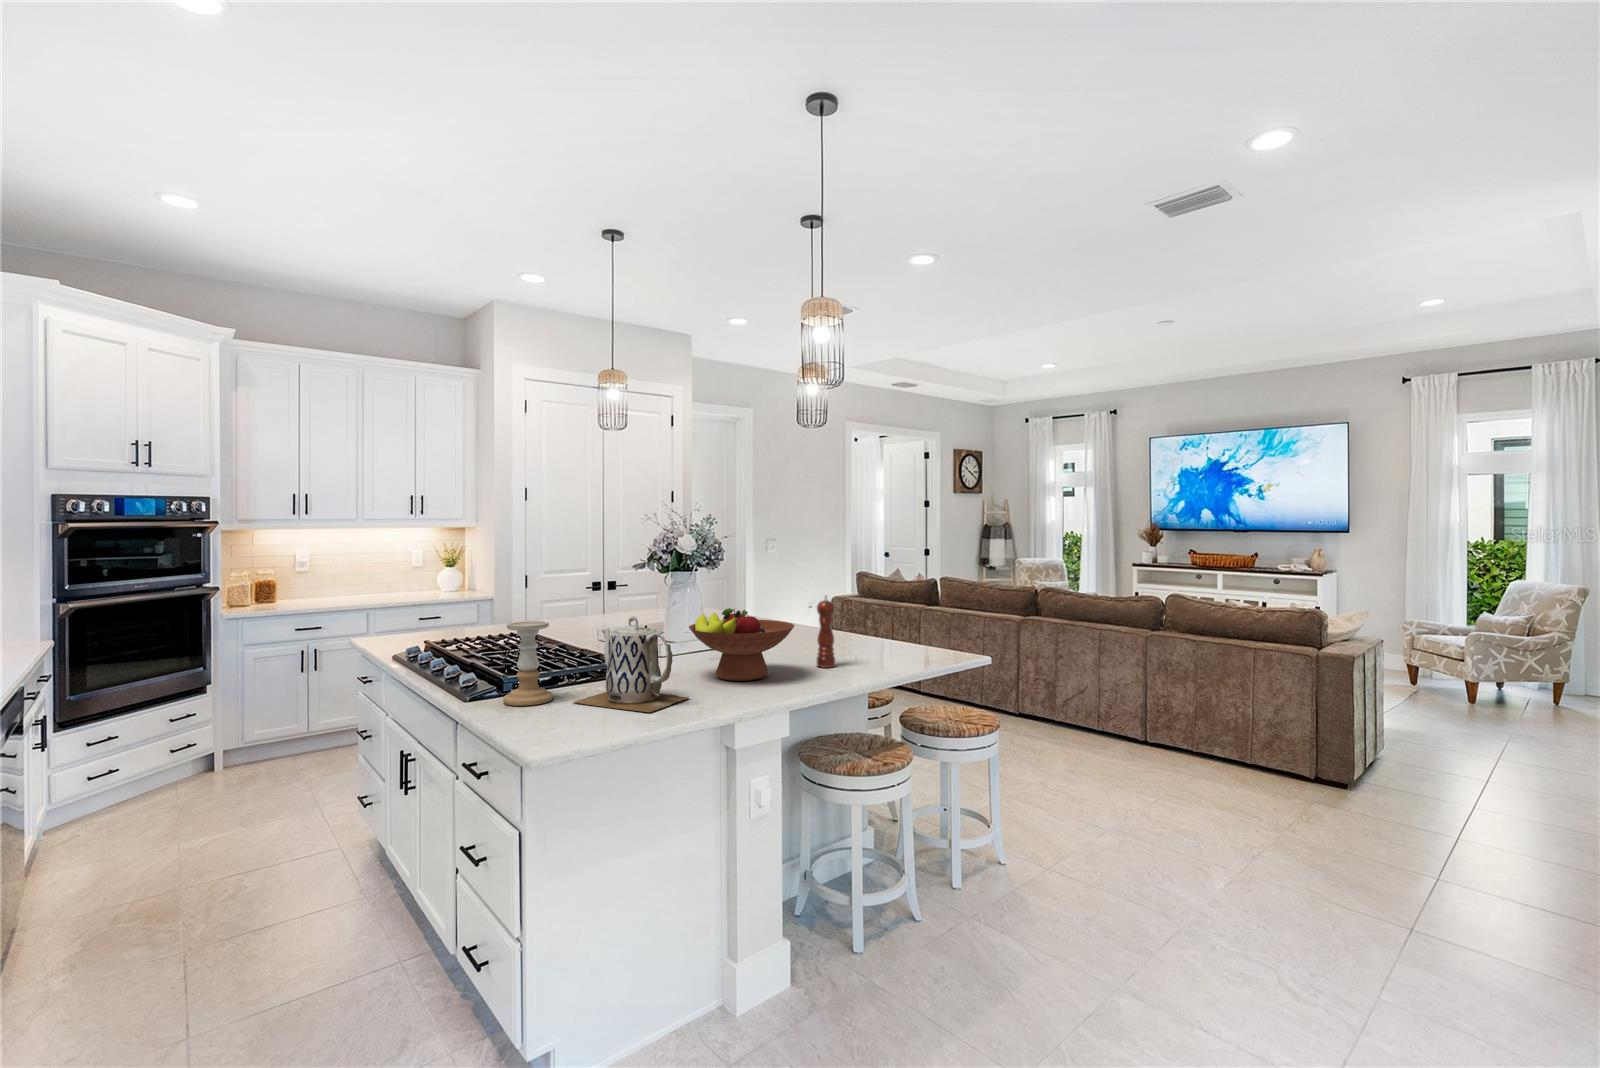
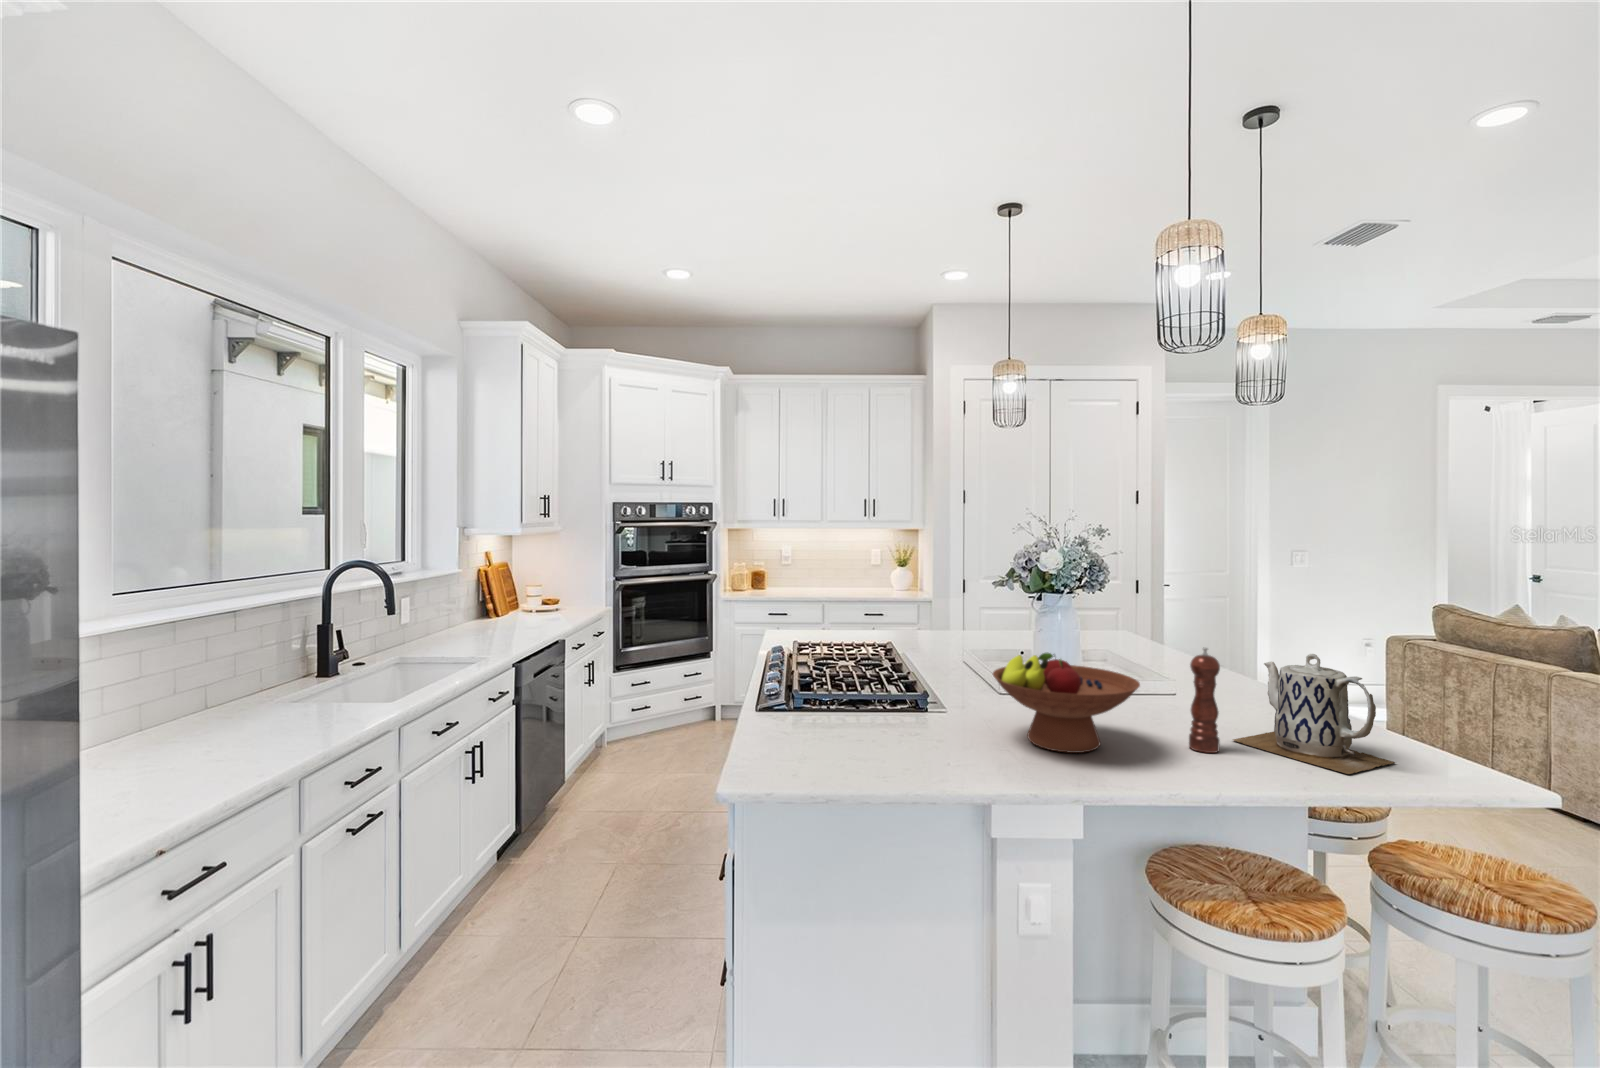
teapot: present [574,616,688,712] -> present [1233,654,1395,774]
candle holder: present [503,621,553,706] -> none [776,645,826,737]

